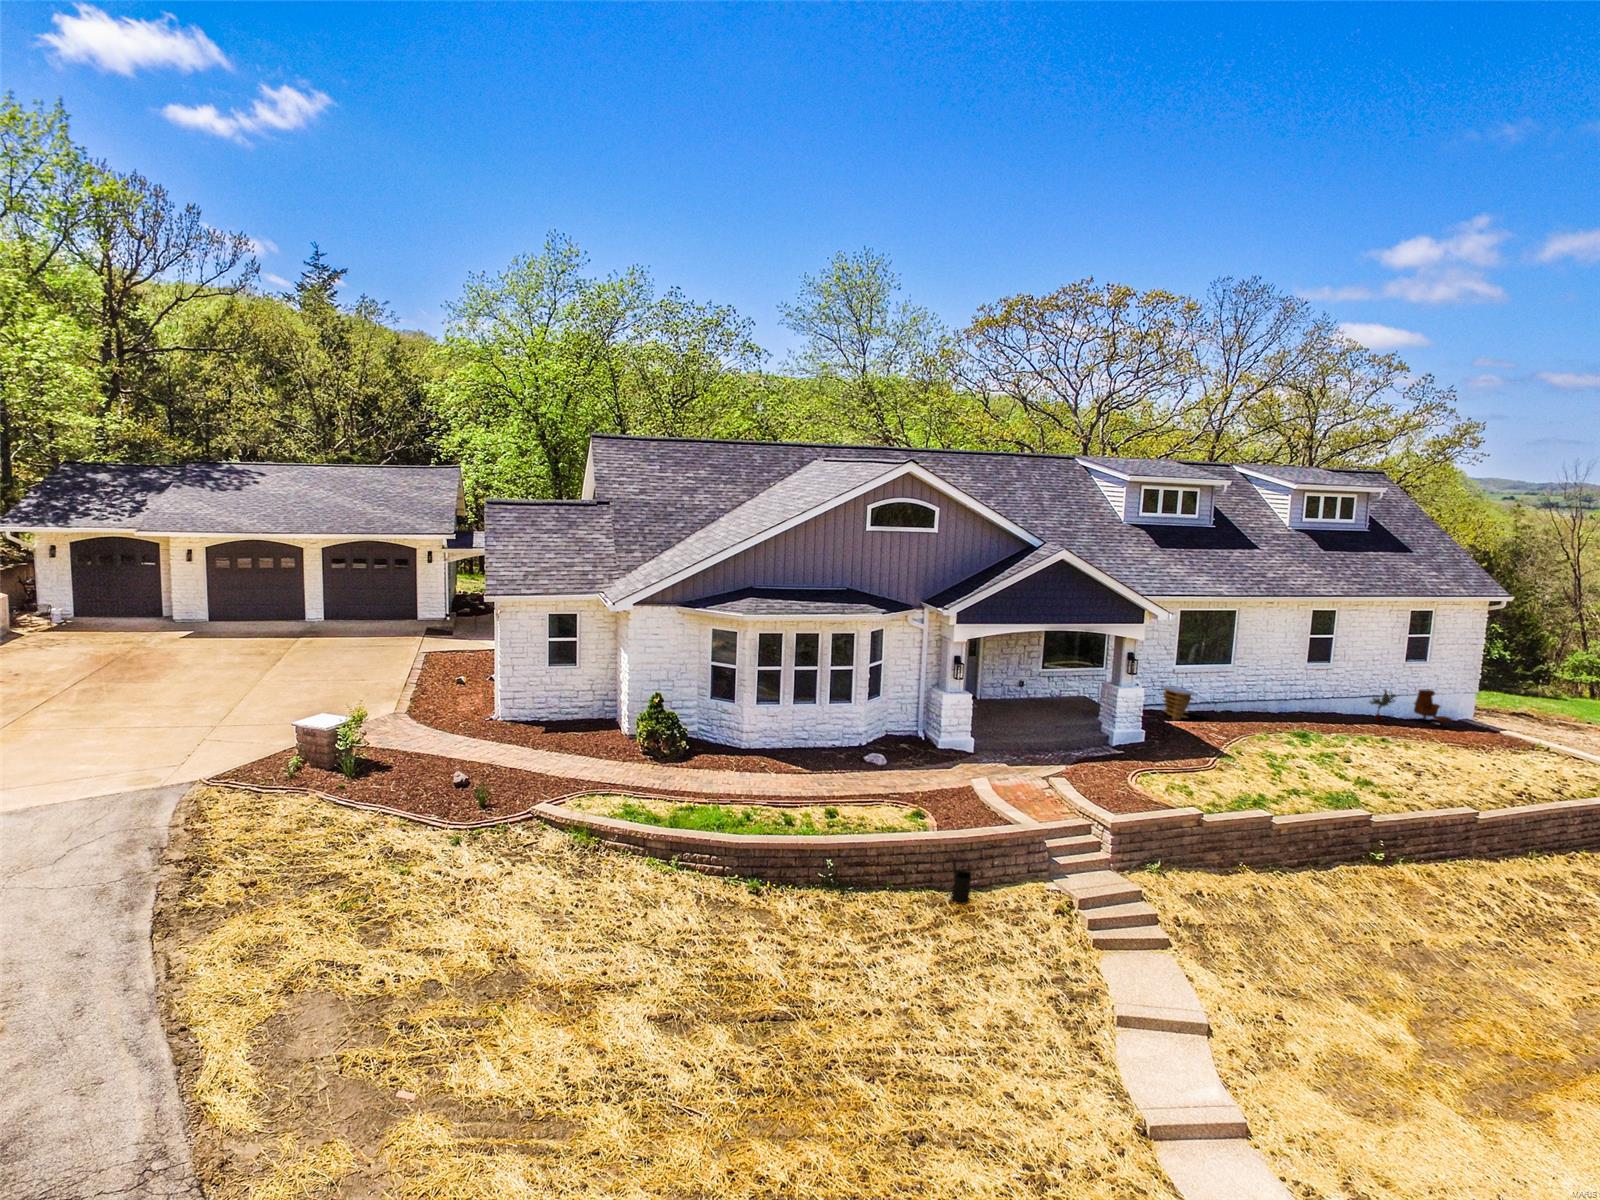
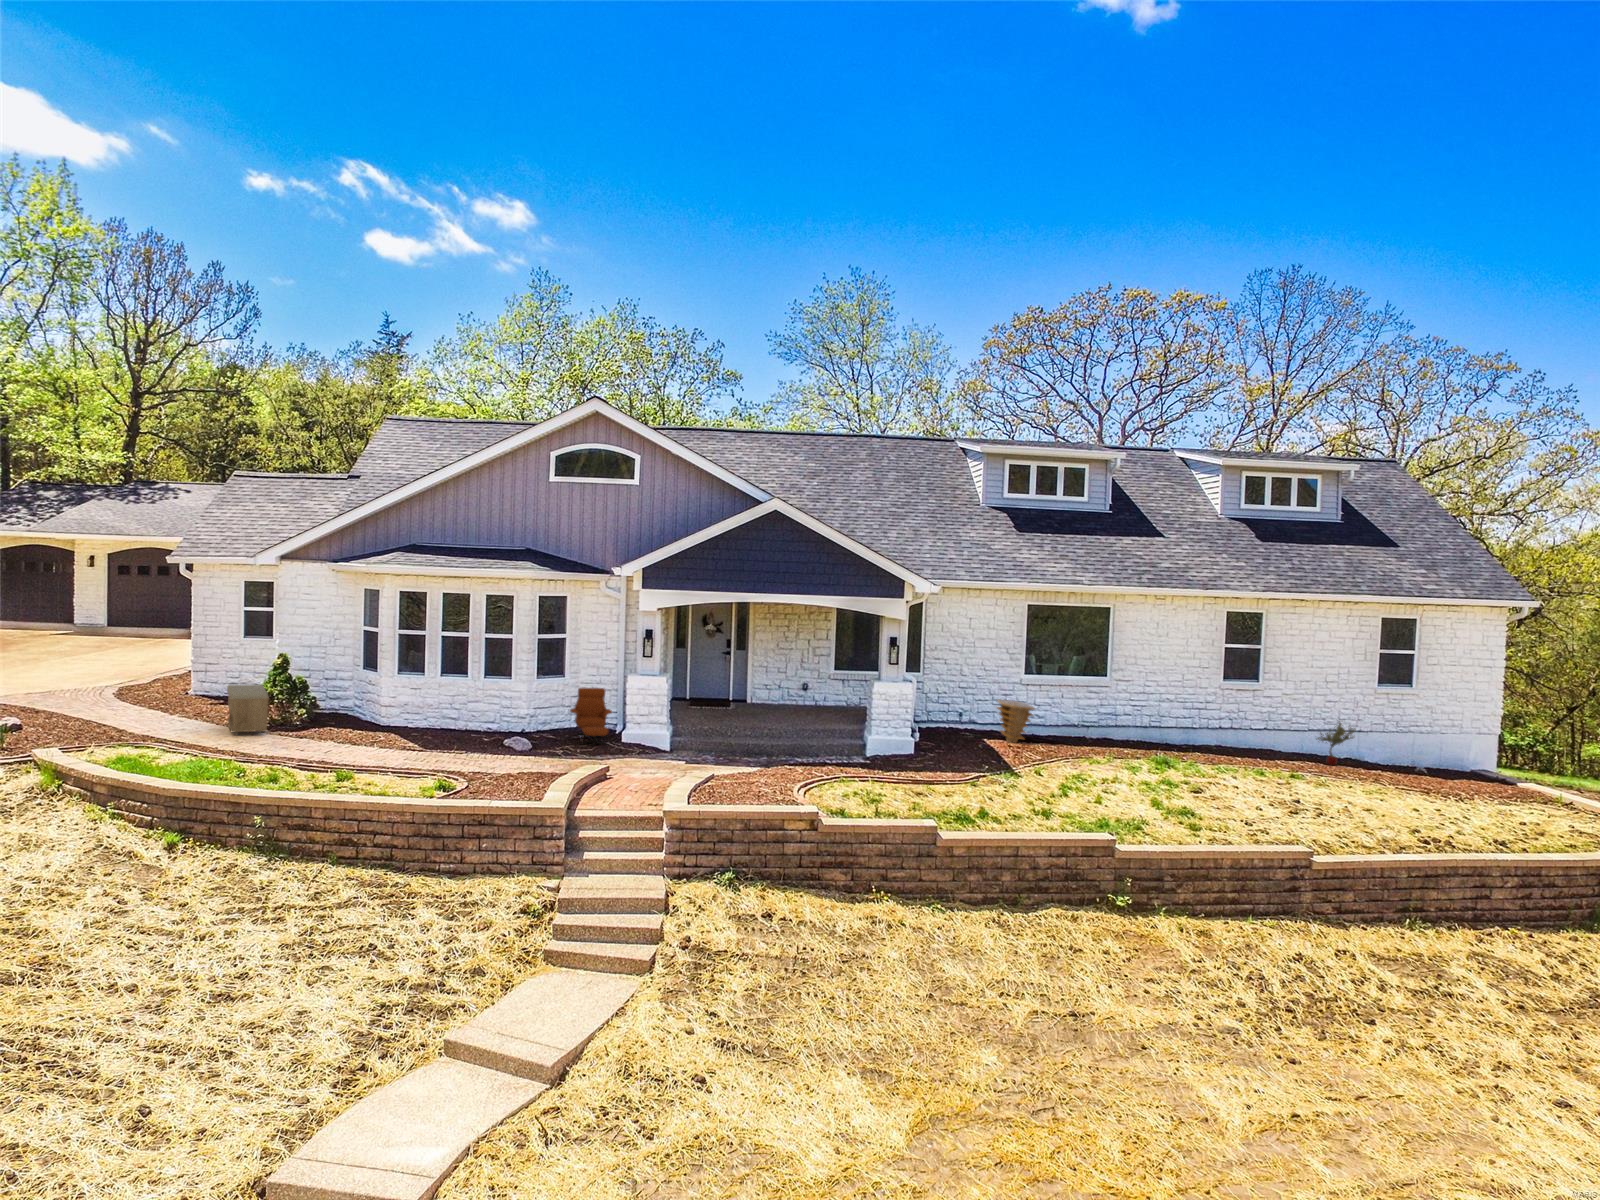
lounge chair: present [1414,690,1452,728] -> present [570,688,612,745]
storage bench: none [612,719,663,767] -> present [227,684,269,735]
watering can: present [951,858,971,904] -> none [342,824,382,884]

